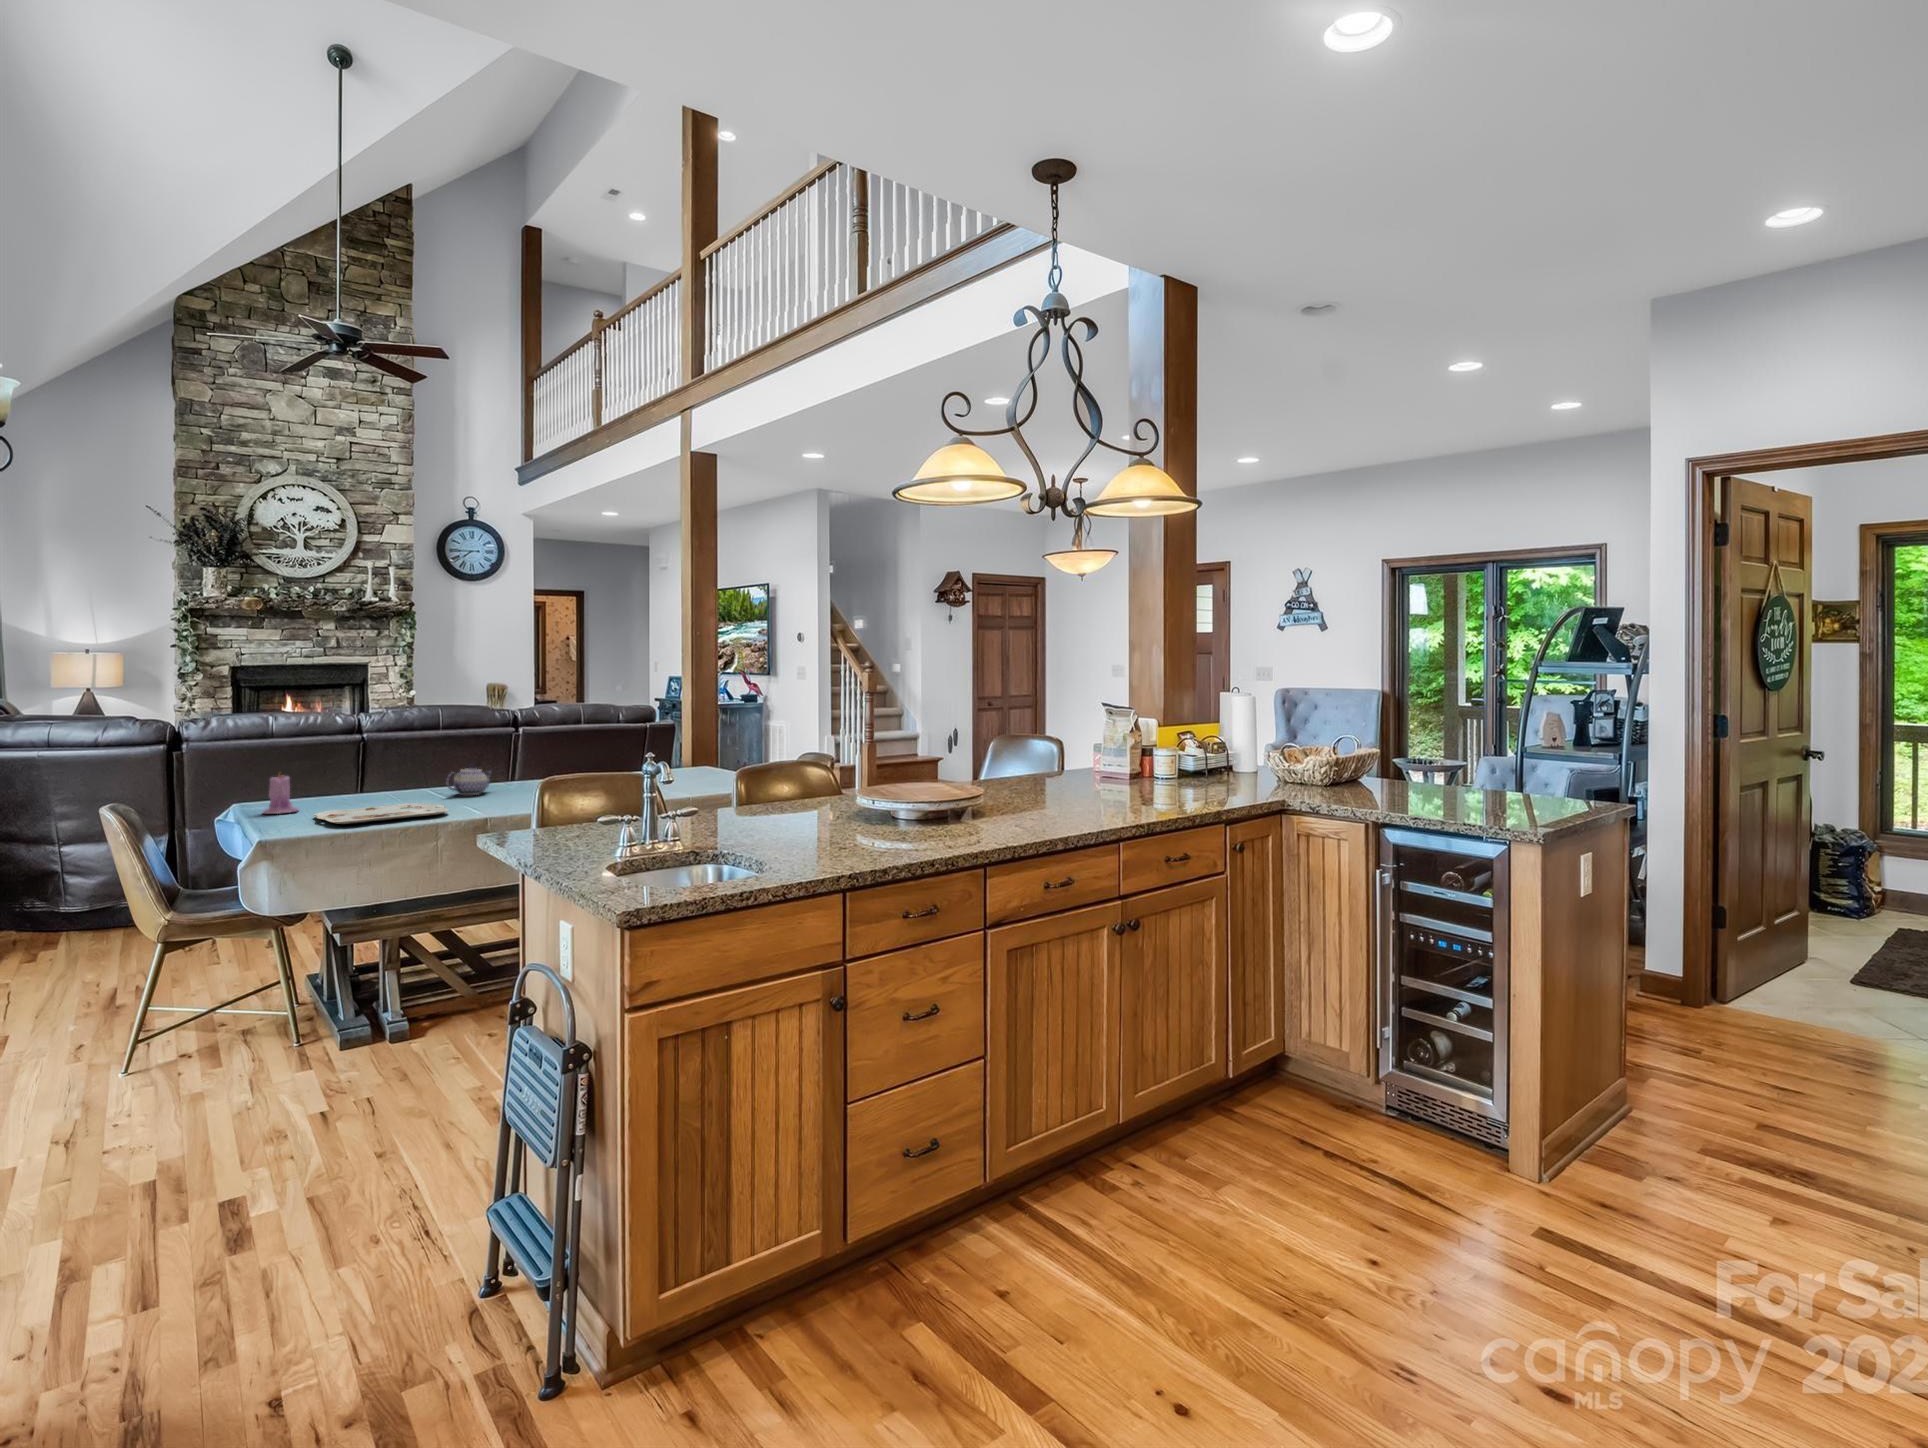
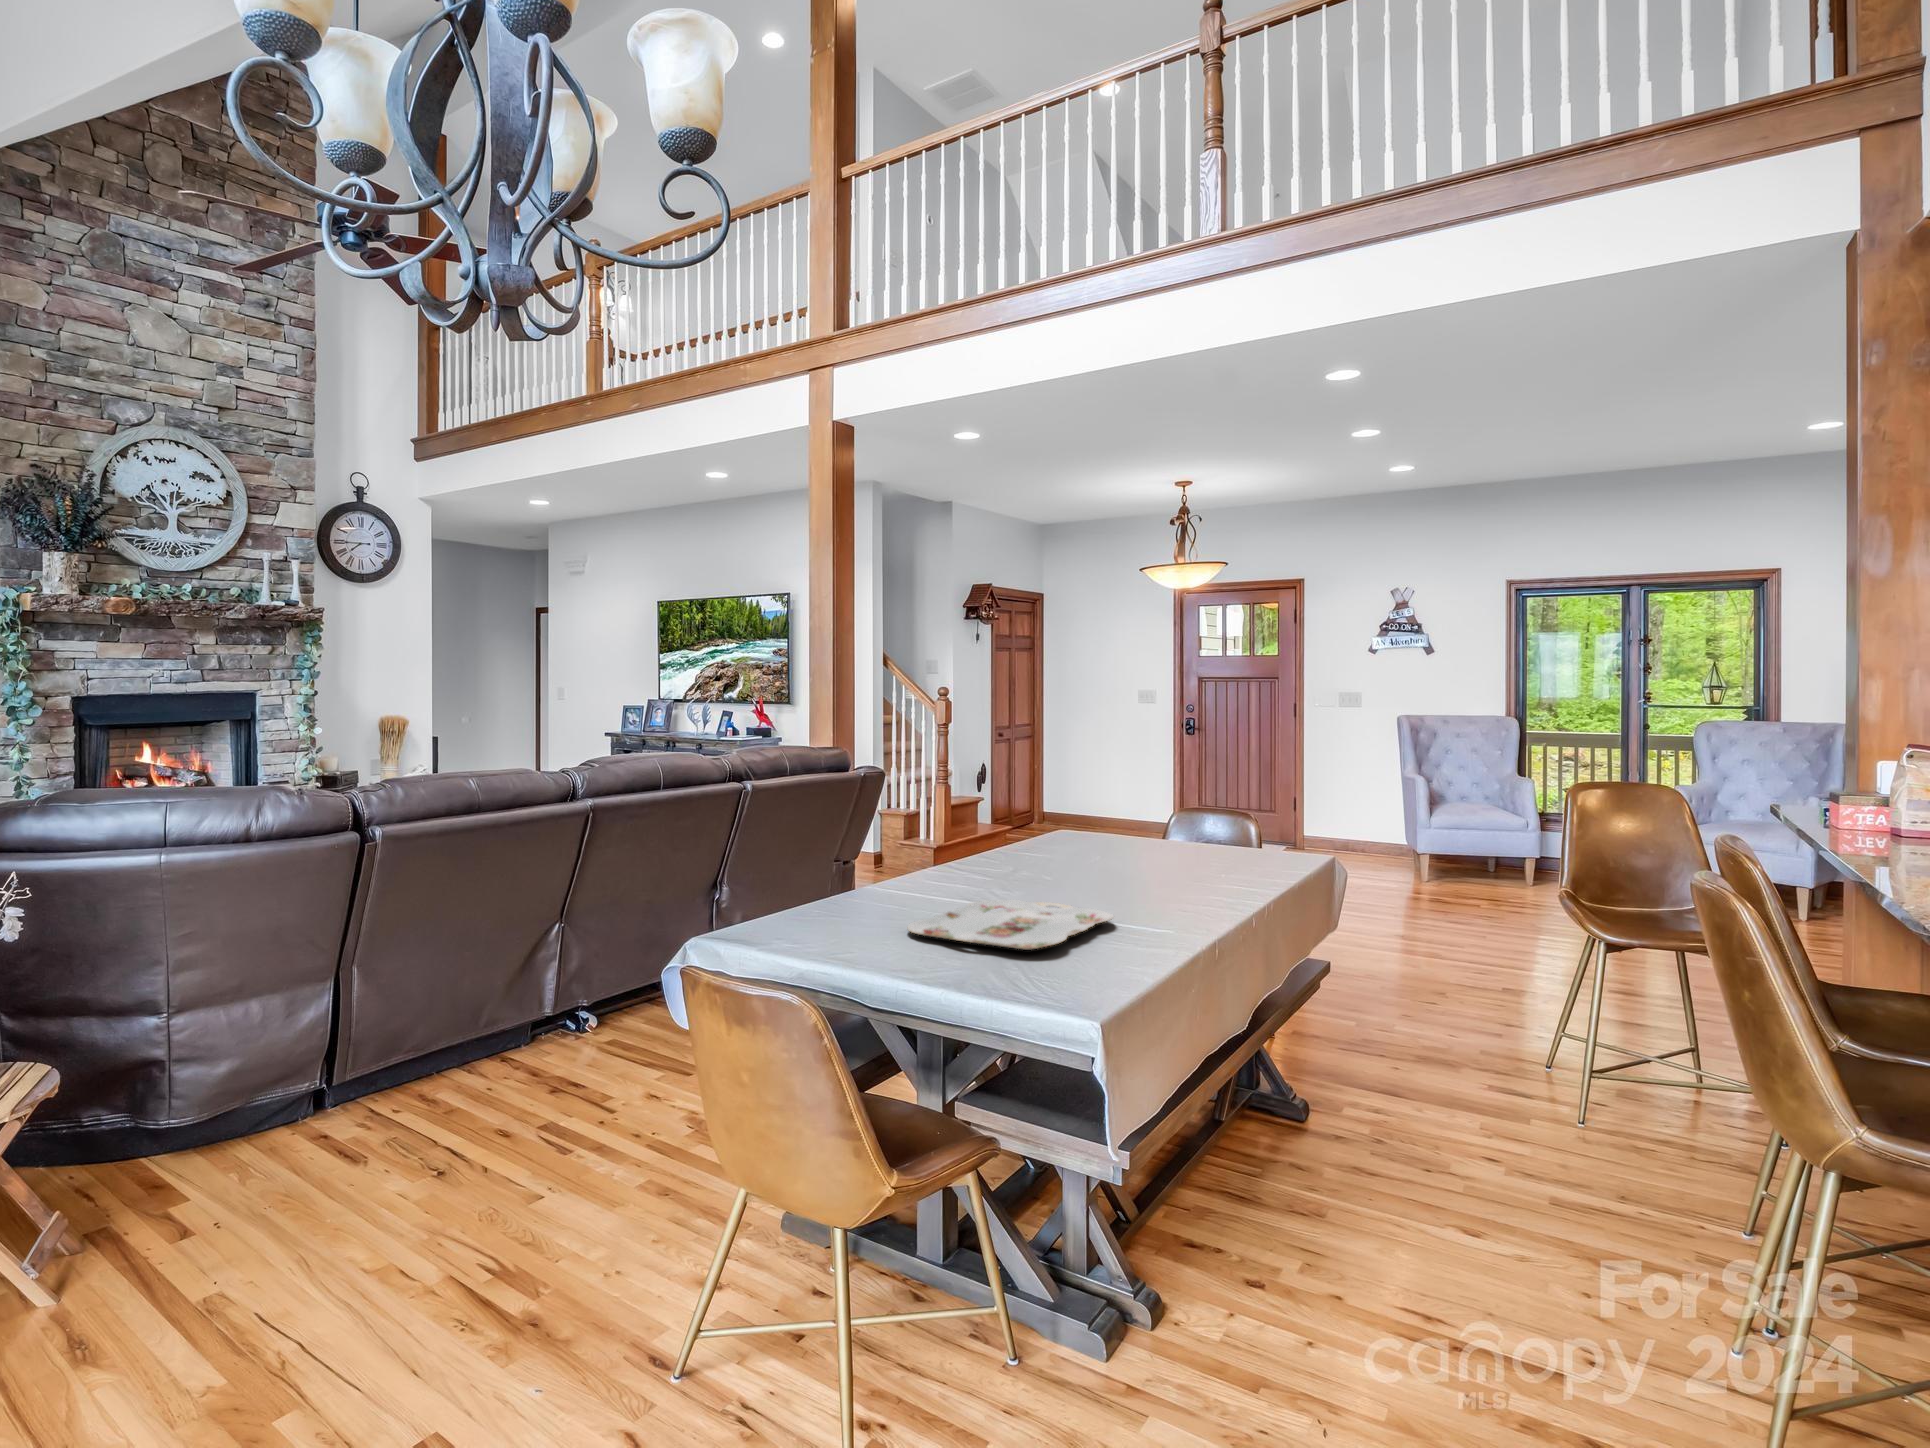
teapot: present [446,765,492,795] -> none [959,829,1010,882]
candle: present [263,775,298,814] -> none [785,851,846,935]

